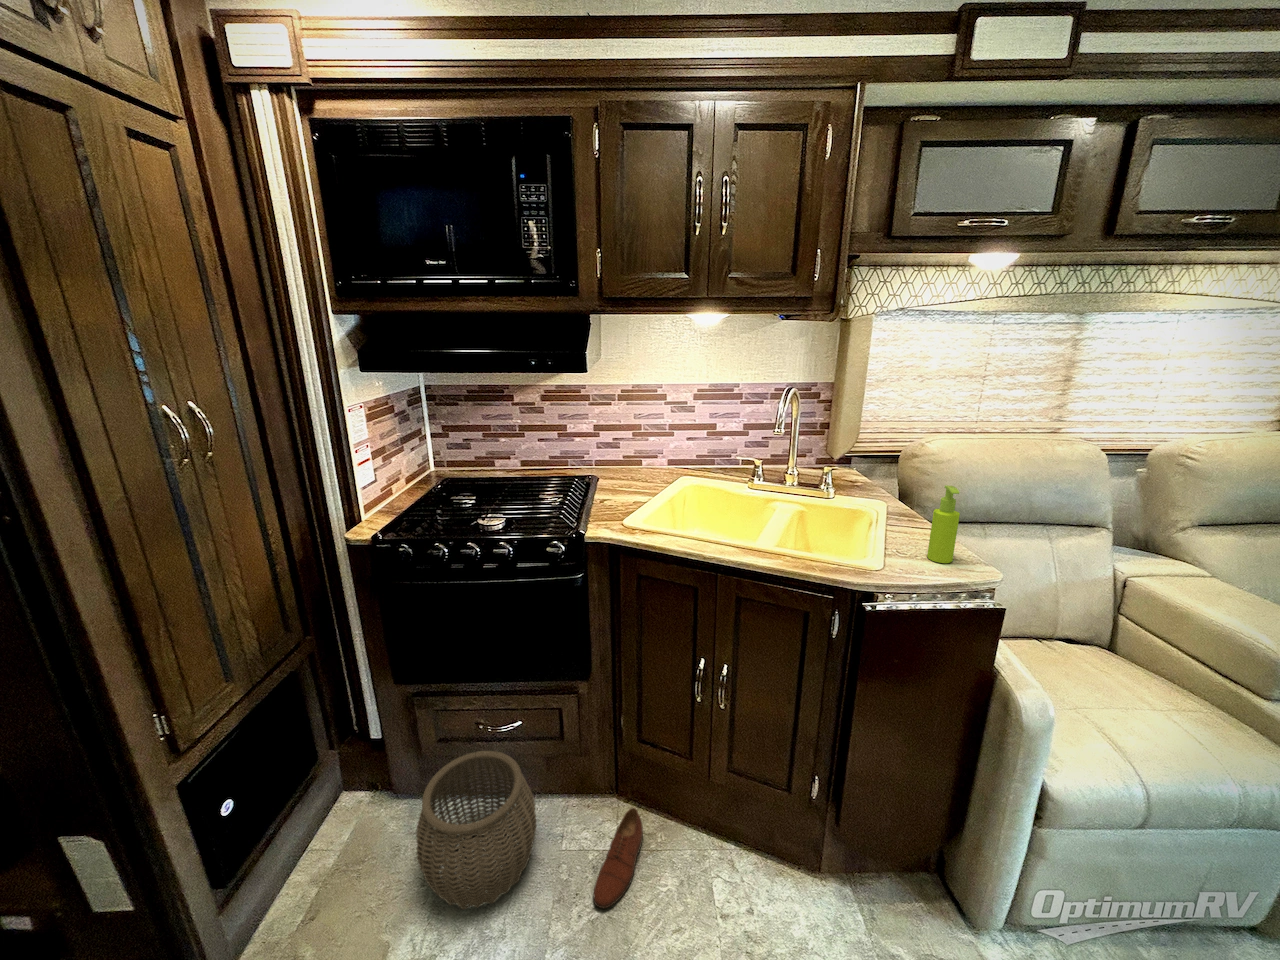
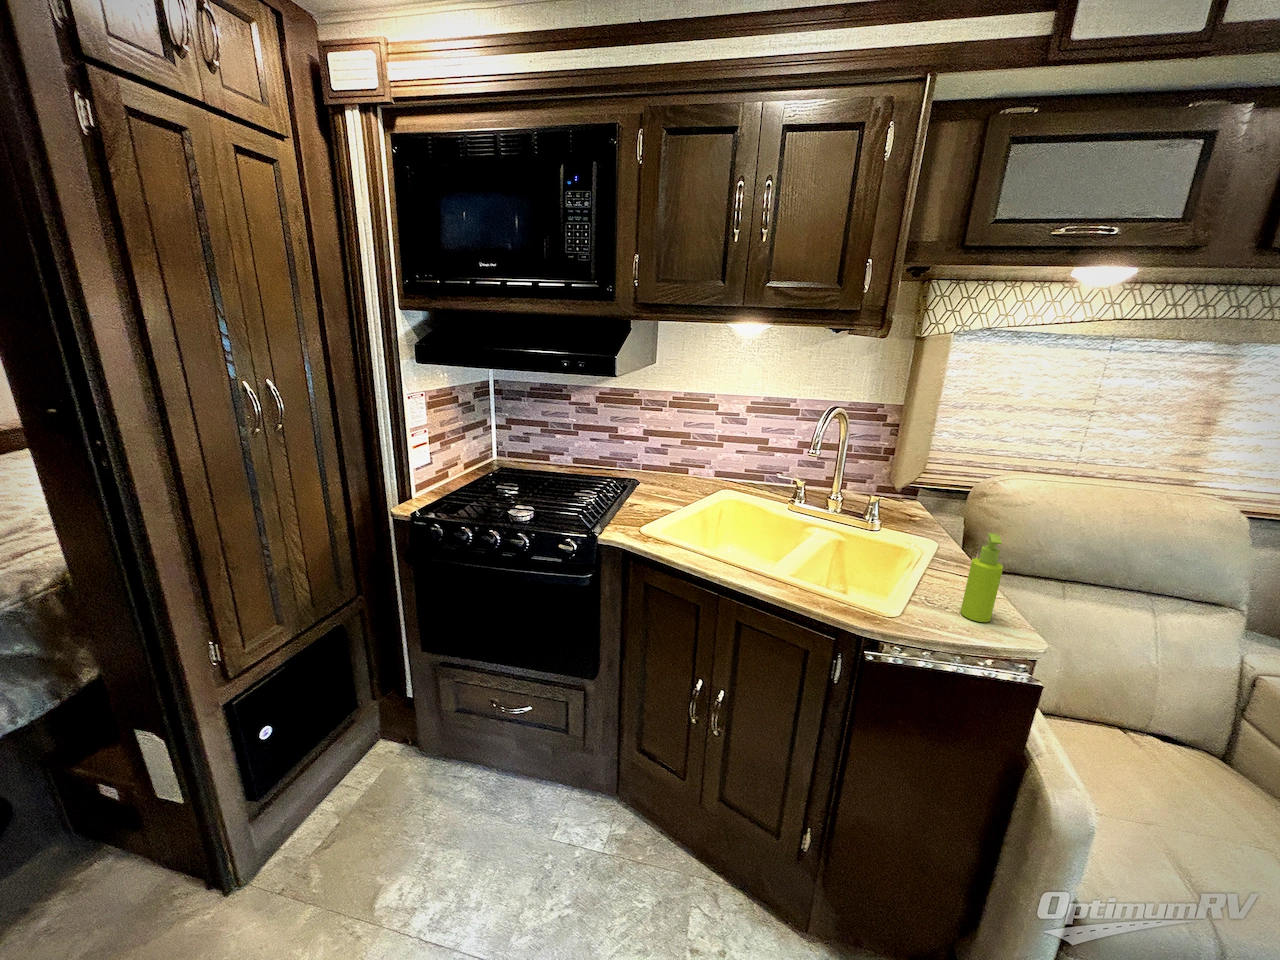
woven basket: present [416,751,537,909] -> none [416,728,531,875]
shoe: present [593,808,643,908] -> none [566,815,632,908]

